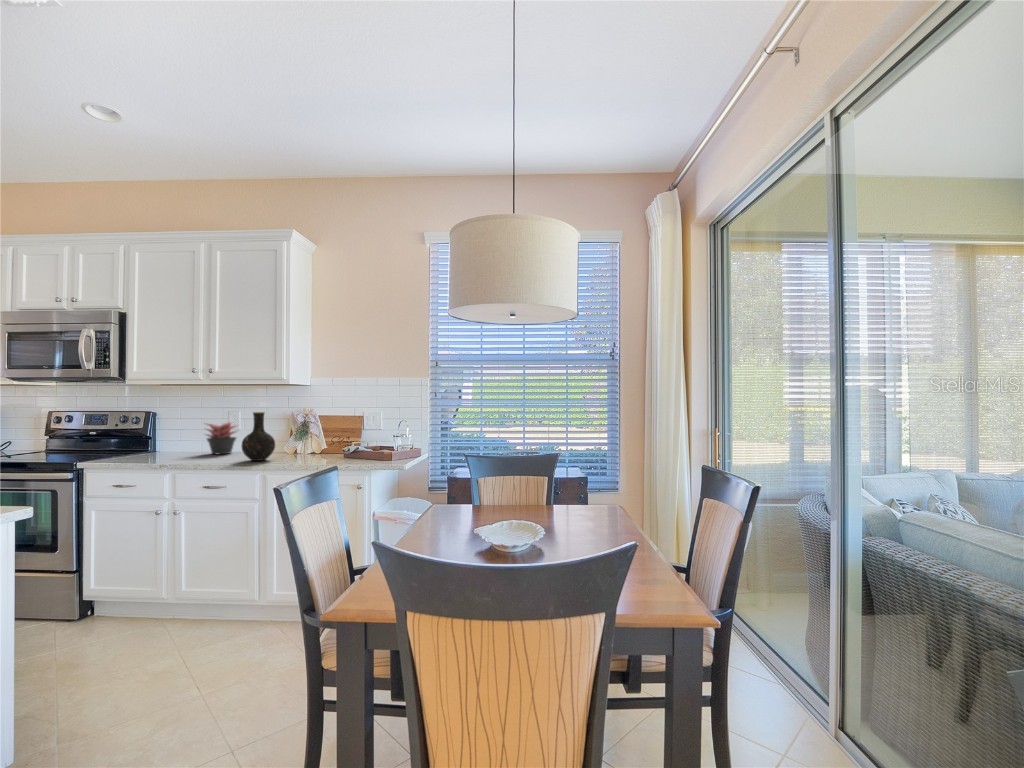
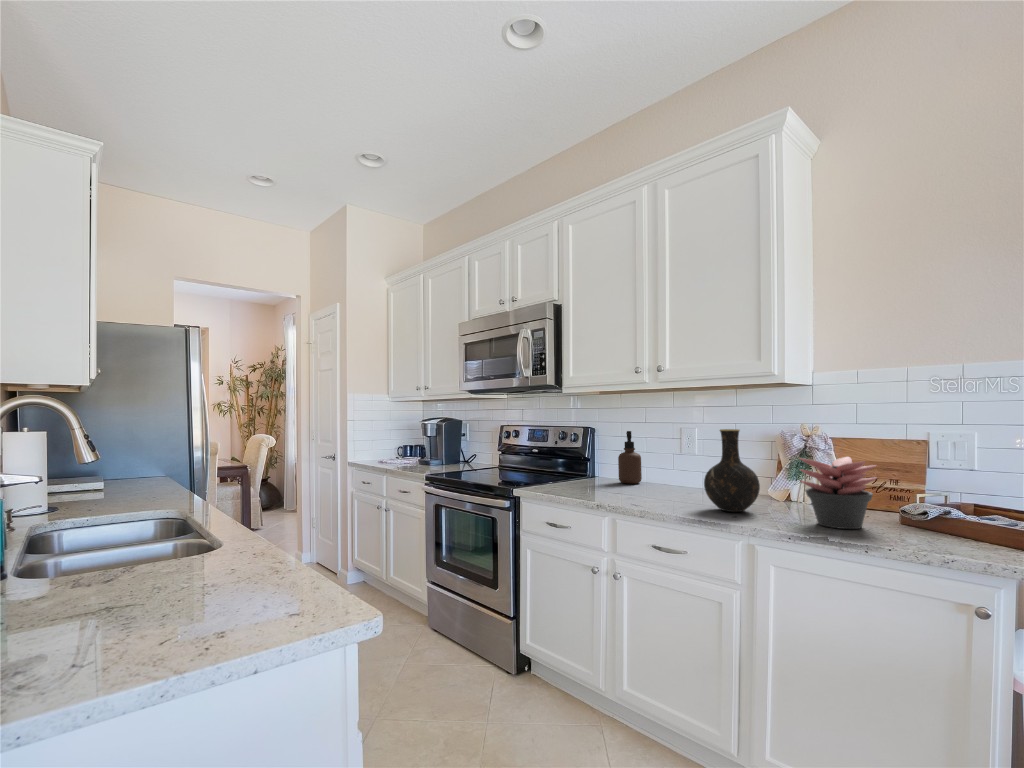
soap dispenser: none [177,414,196,453] -> present [618,431,642,484]
succulent plant: present [206,422,236,454] -> present [799,457,876,529]

